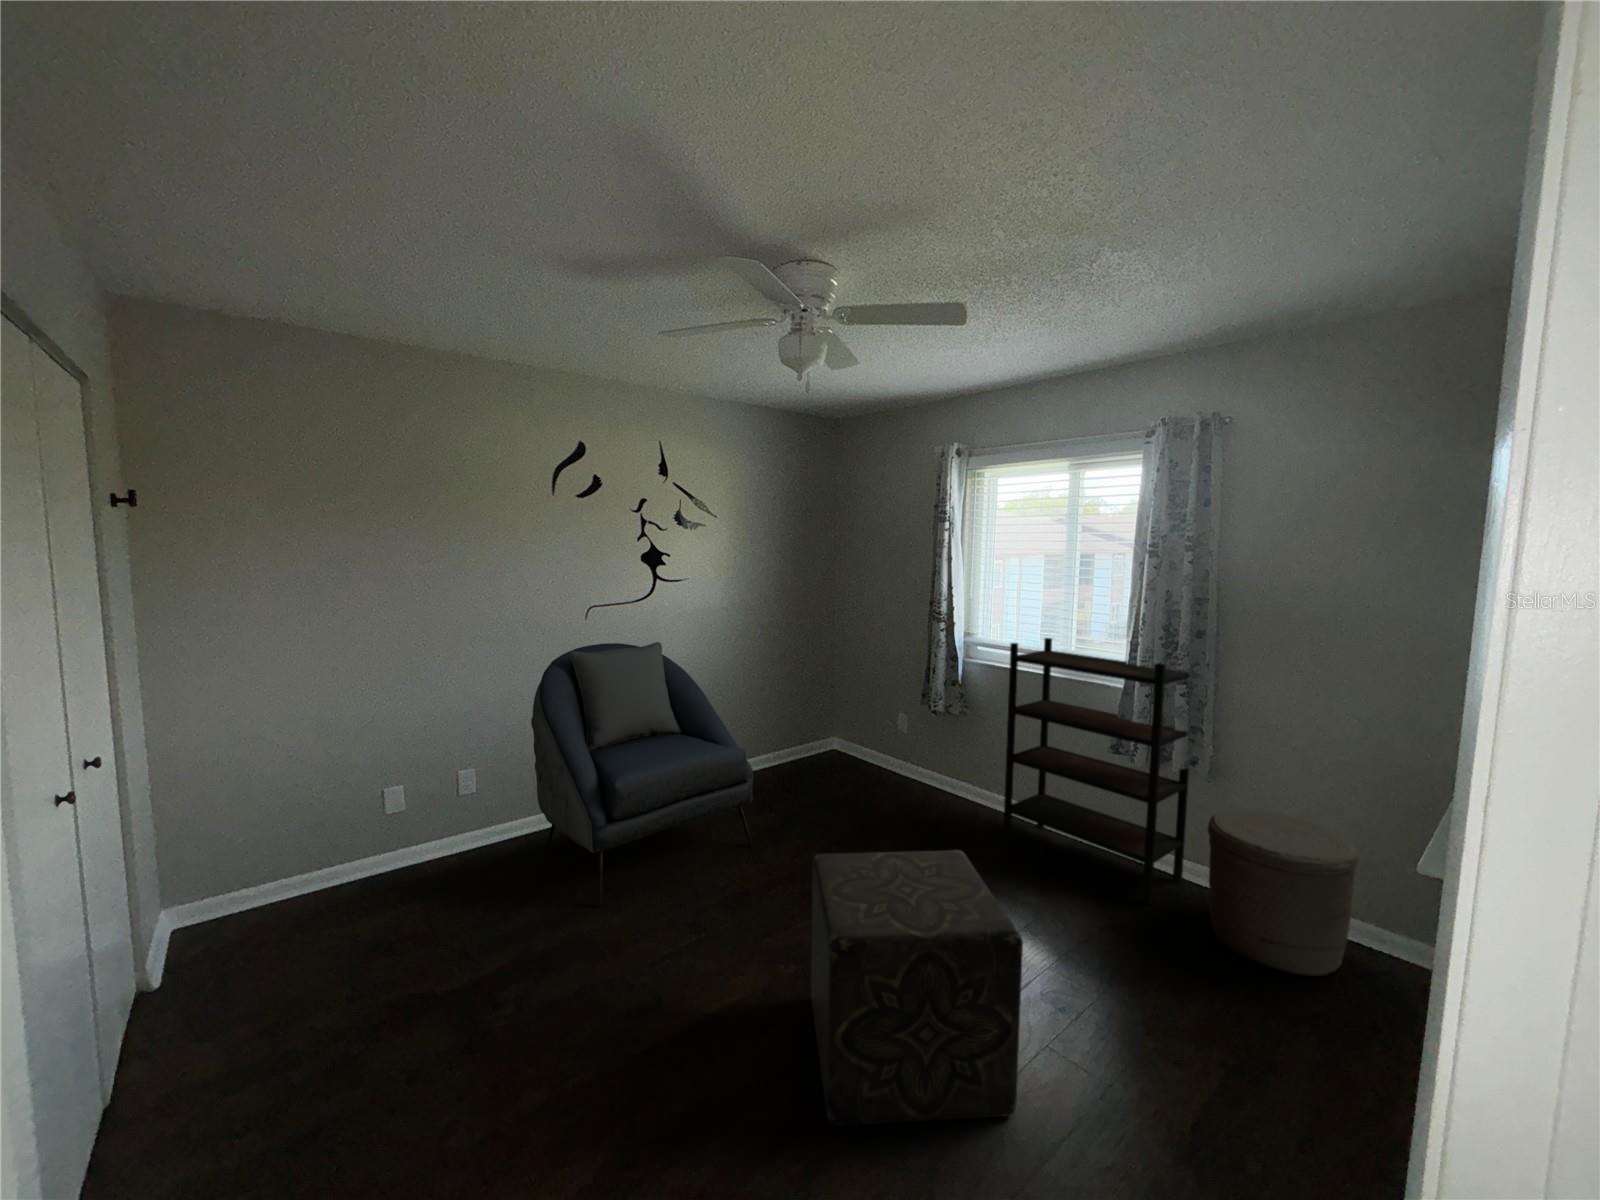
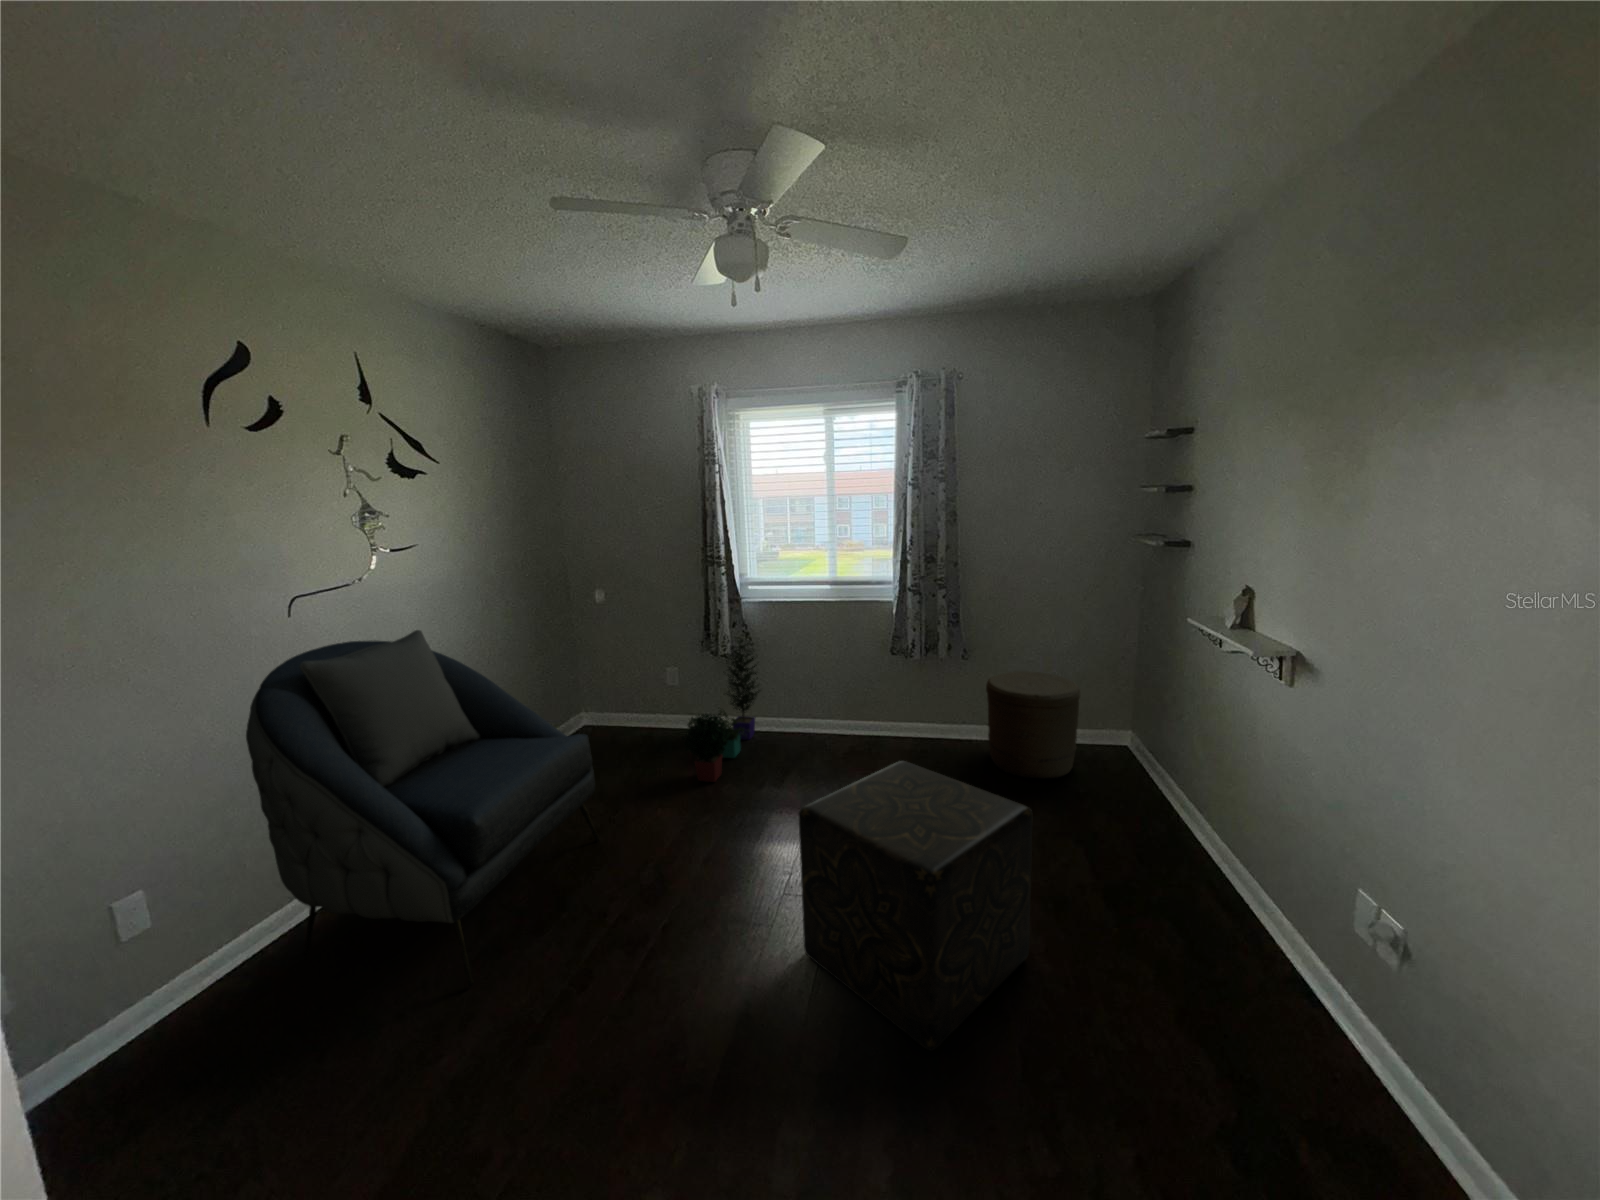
bookshelf: present [1003,638,1190,904] -> none [812,566,952,765]
potted plant: none [855,696,971,834] -> present [682,637,760,782]

